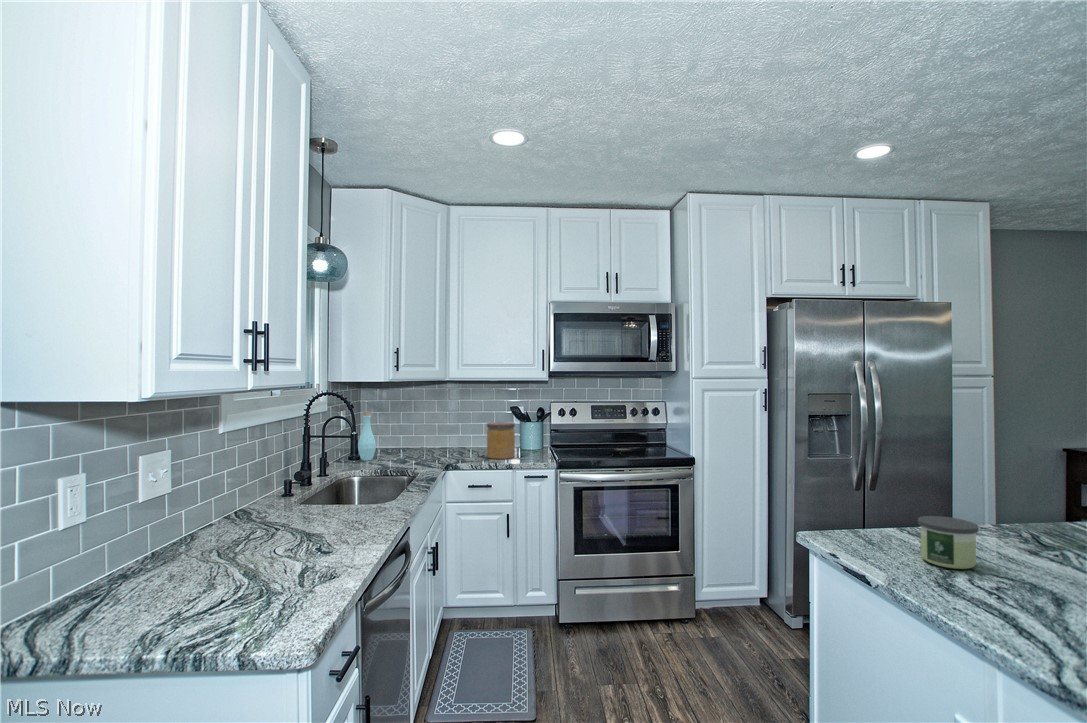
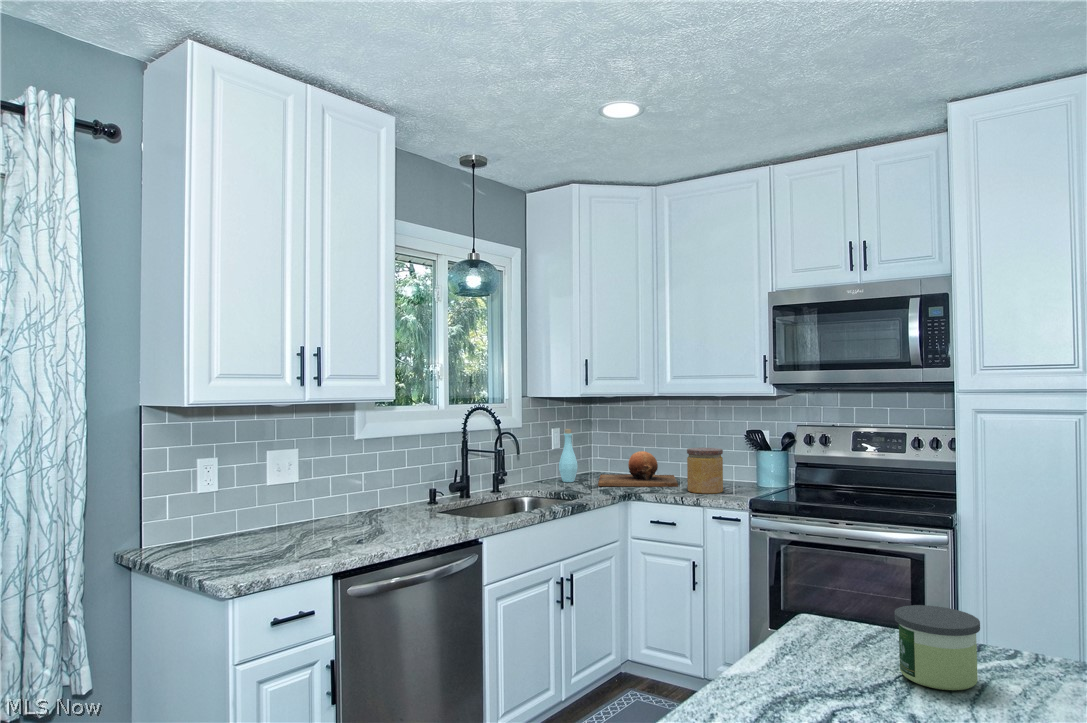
chopping board: none [388,428,470,461] -> present [598,451,678,487]

